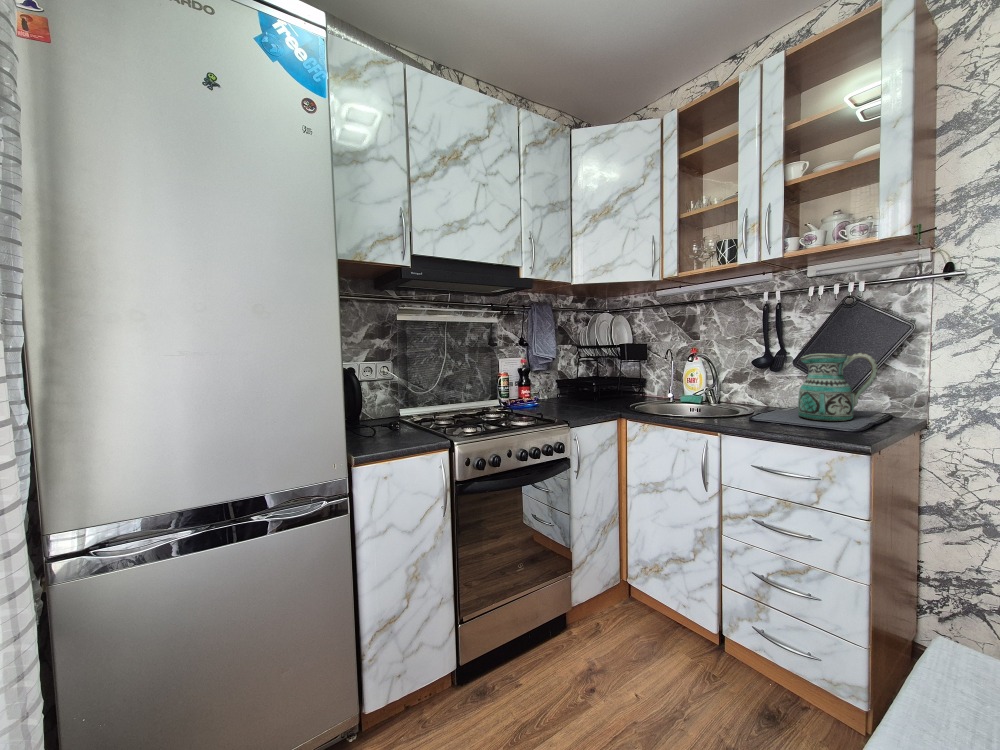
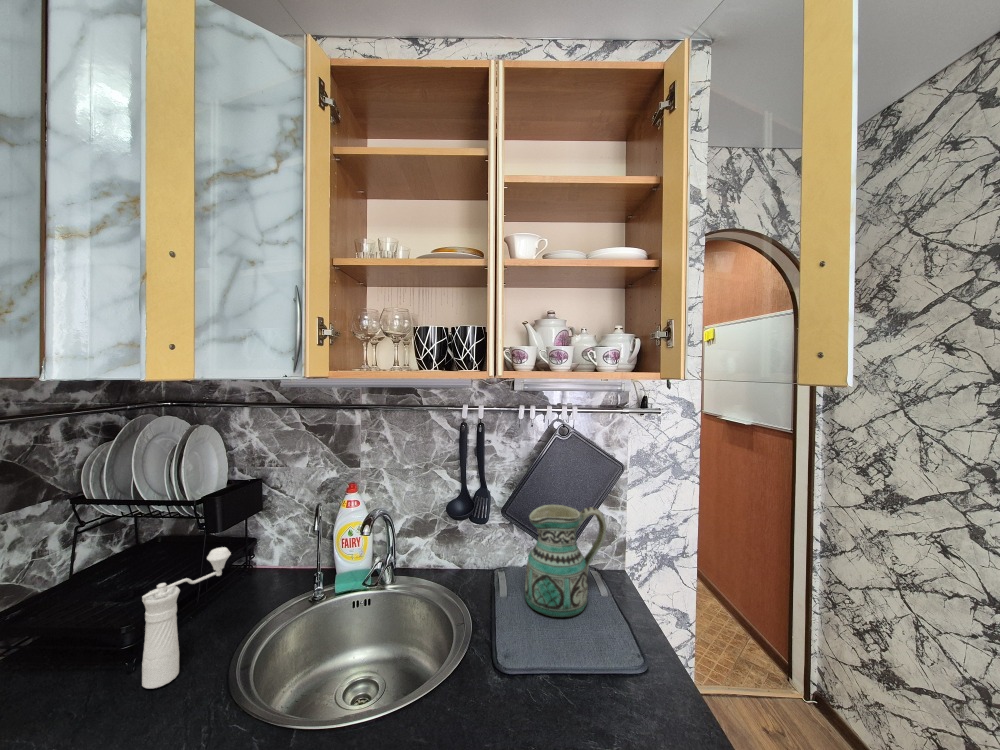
pepper mill: none [598,364,629,408] -> present [142,547,231,688]

